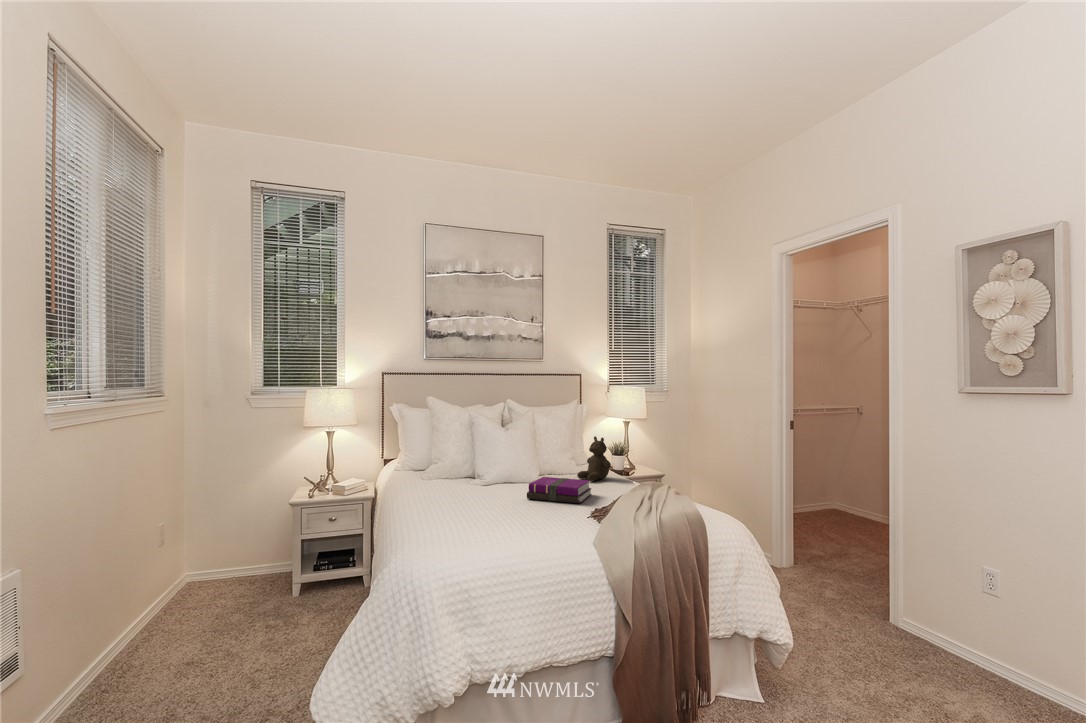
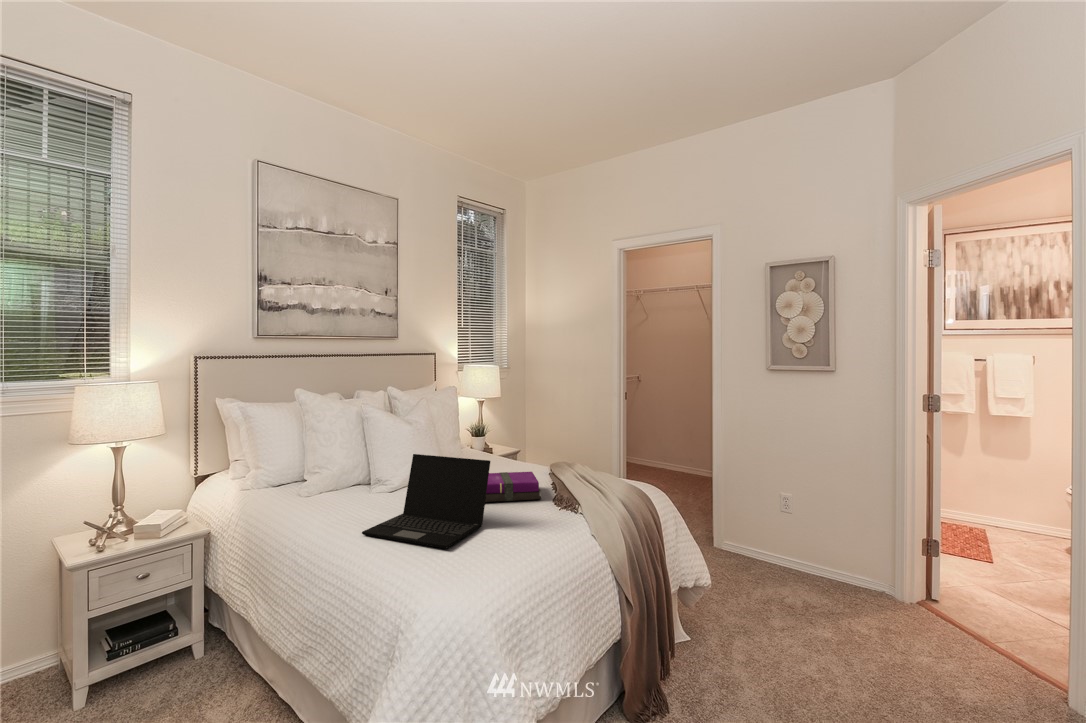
teddy bear: present [577,436,611,481] -> none [489,422,527,472]
laptop: none [424,453,516,522] -> present [362,454,490,549]

